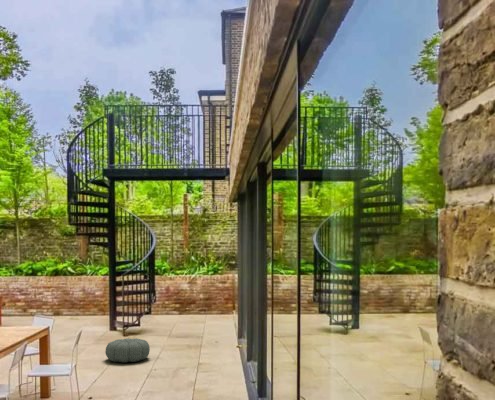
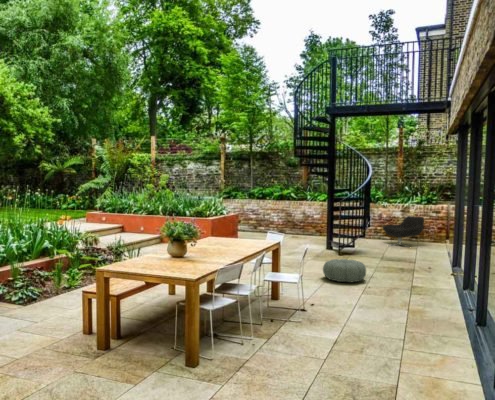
lounge chair: none [169,287,210,321] -> present [383,216,424,245]

